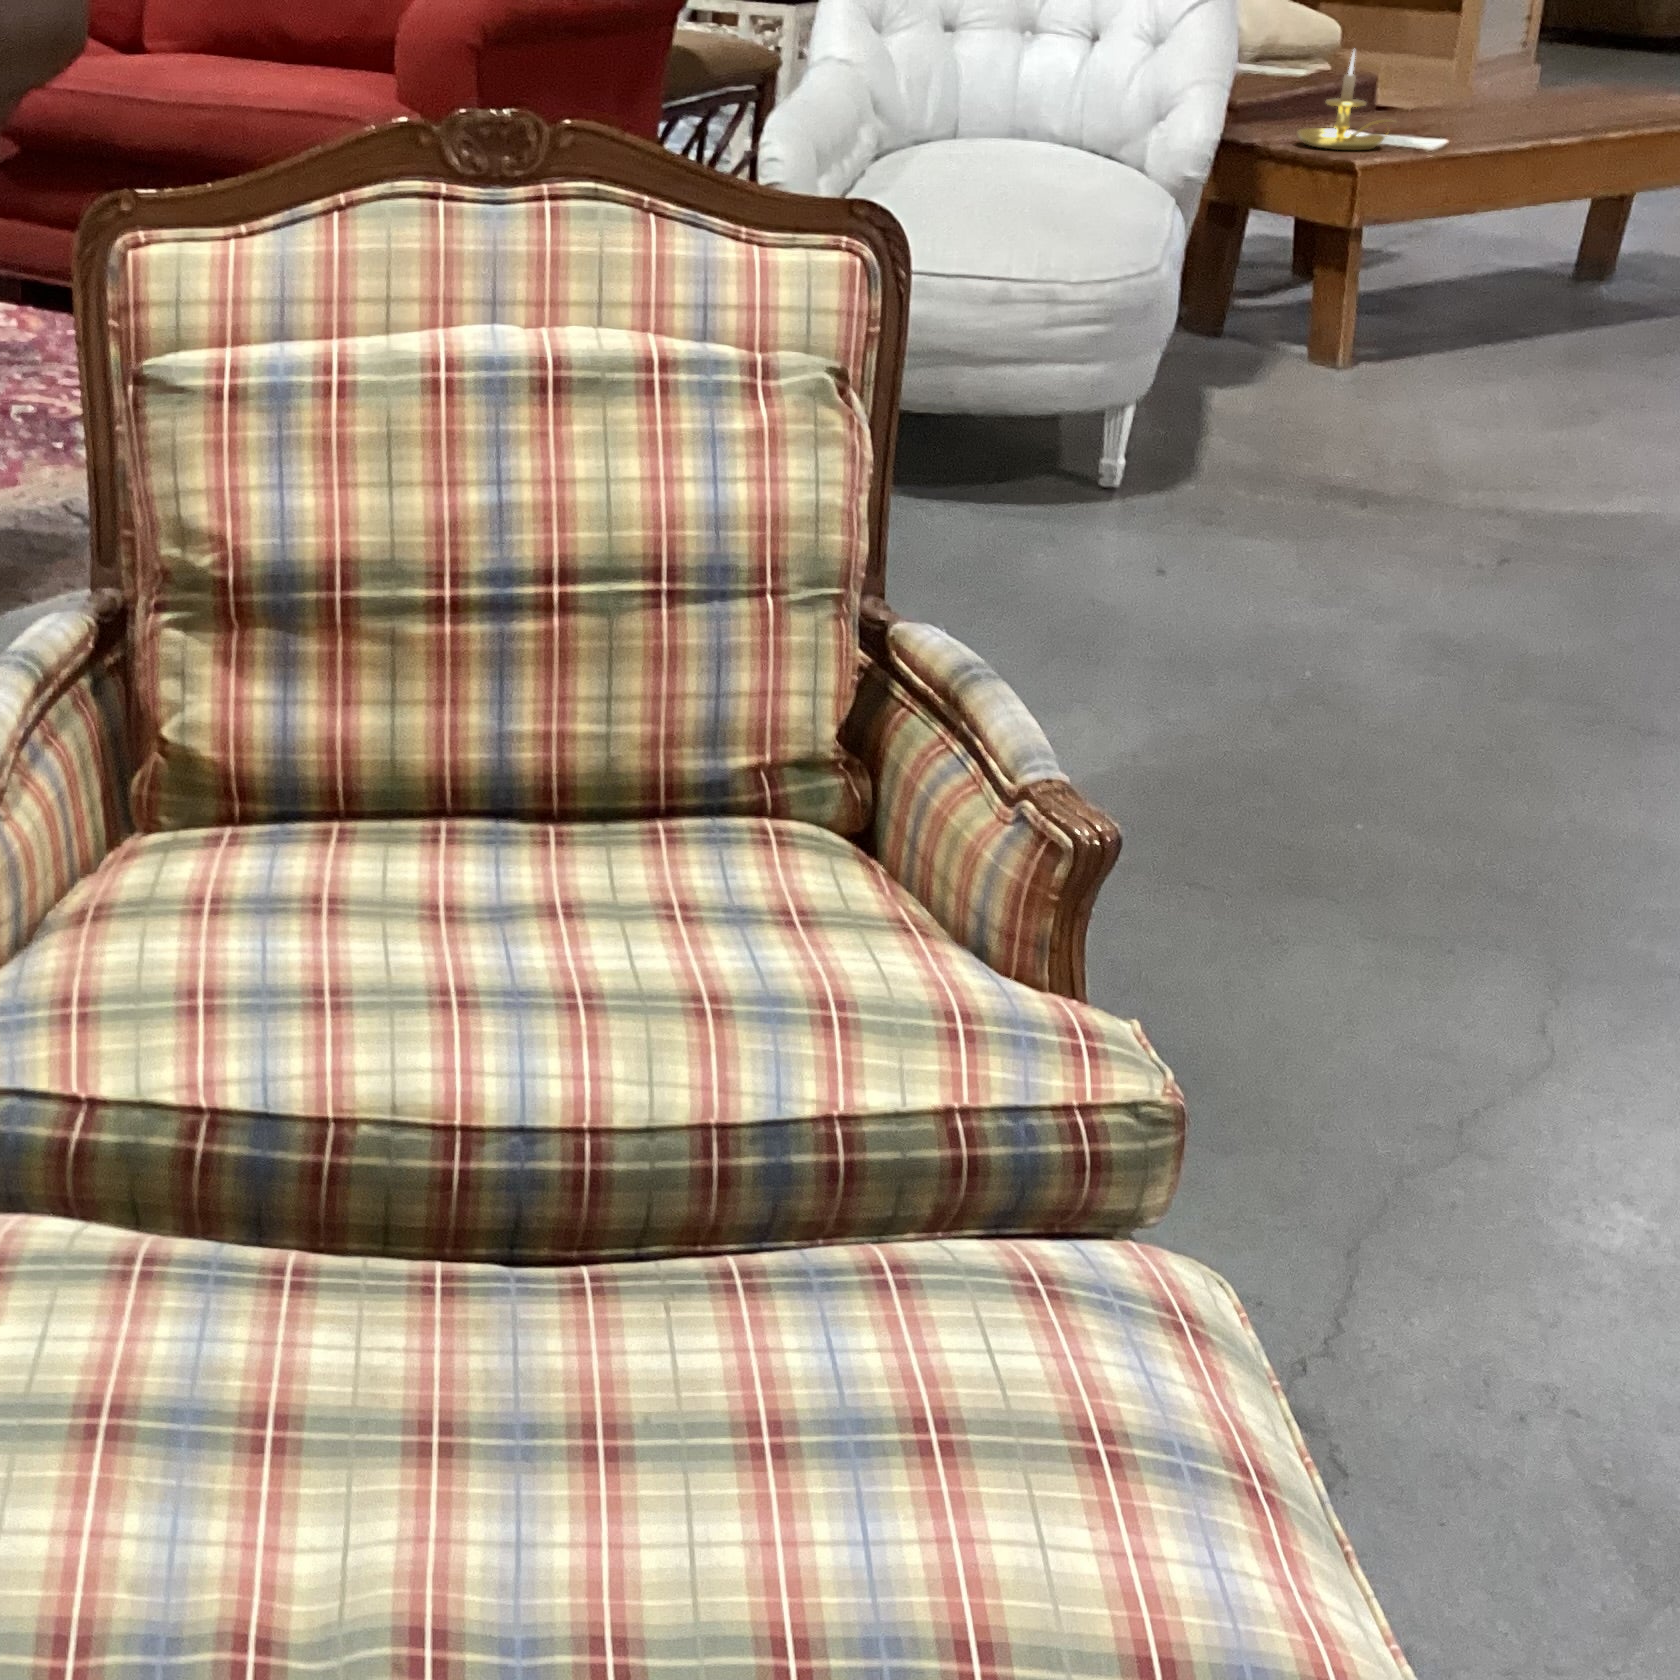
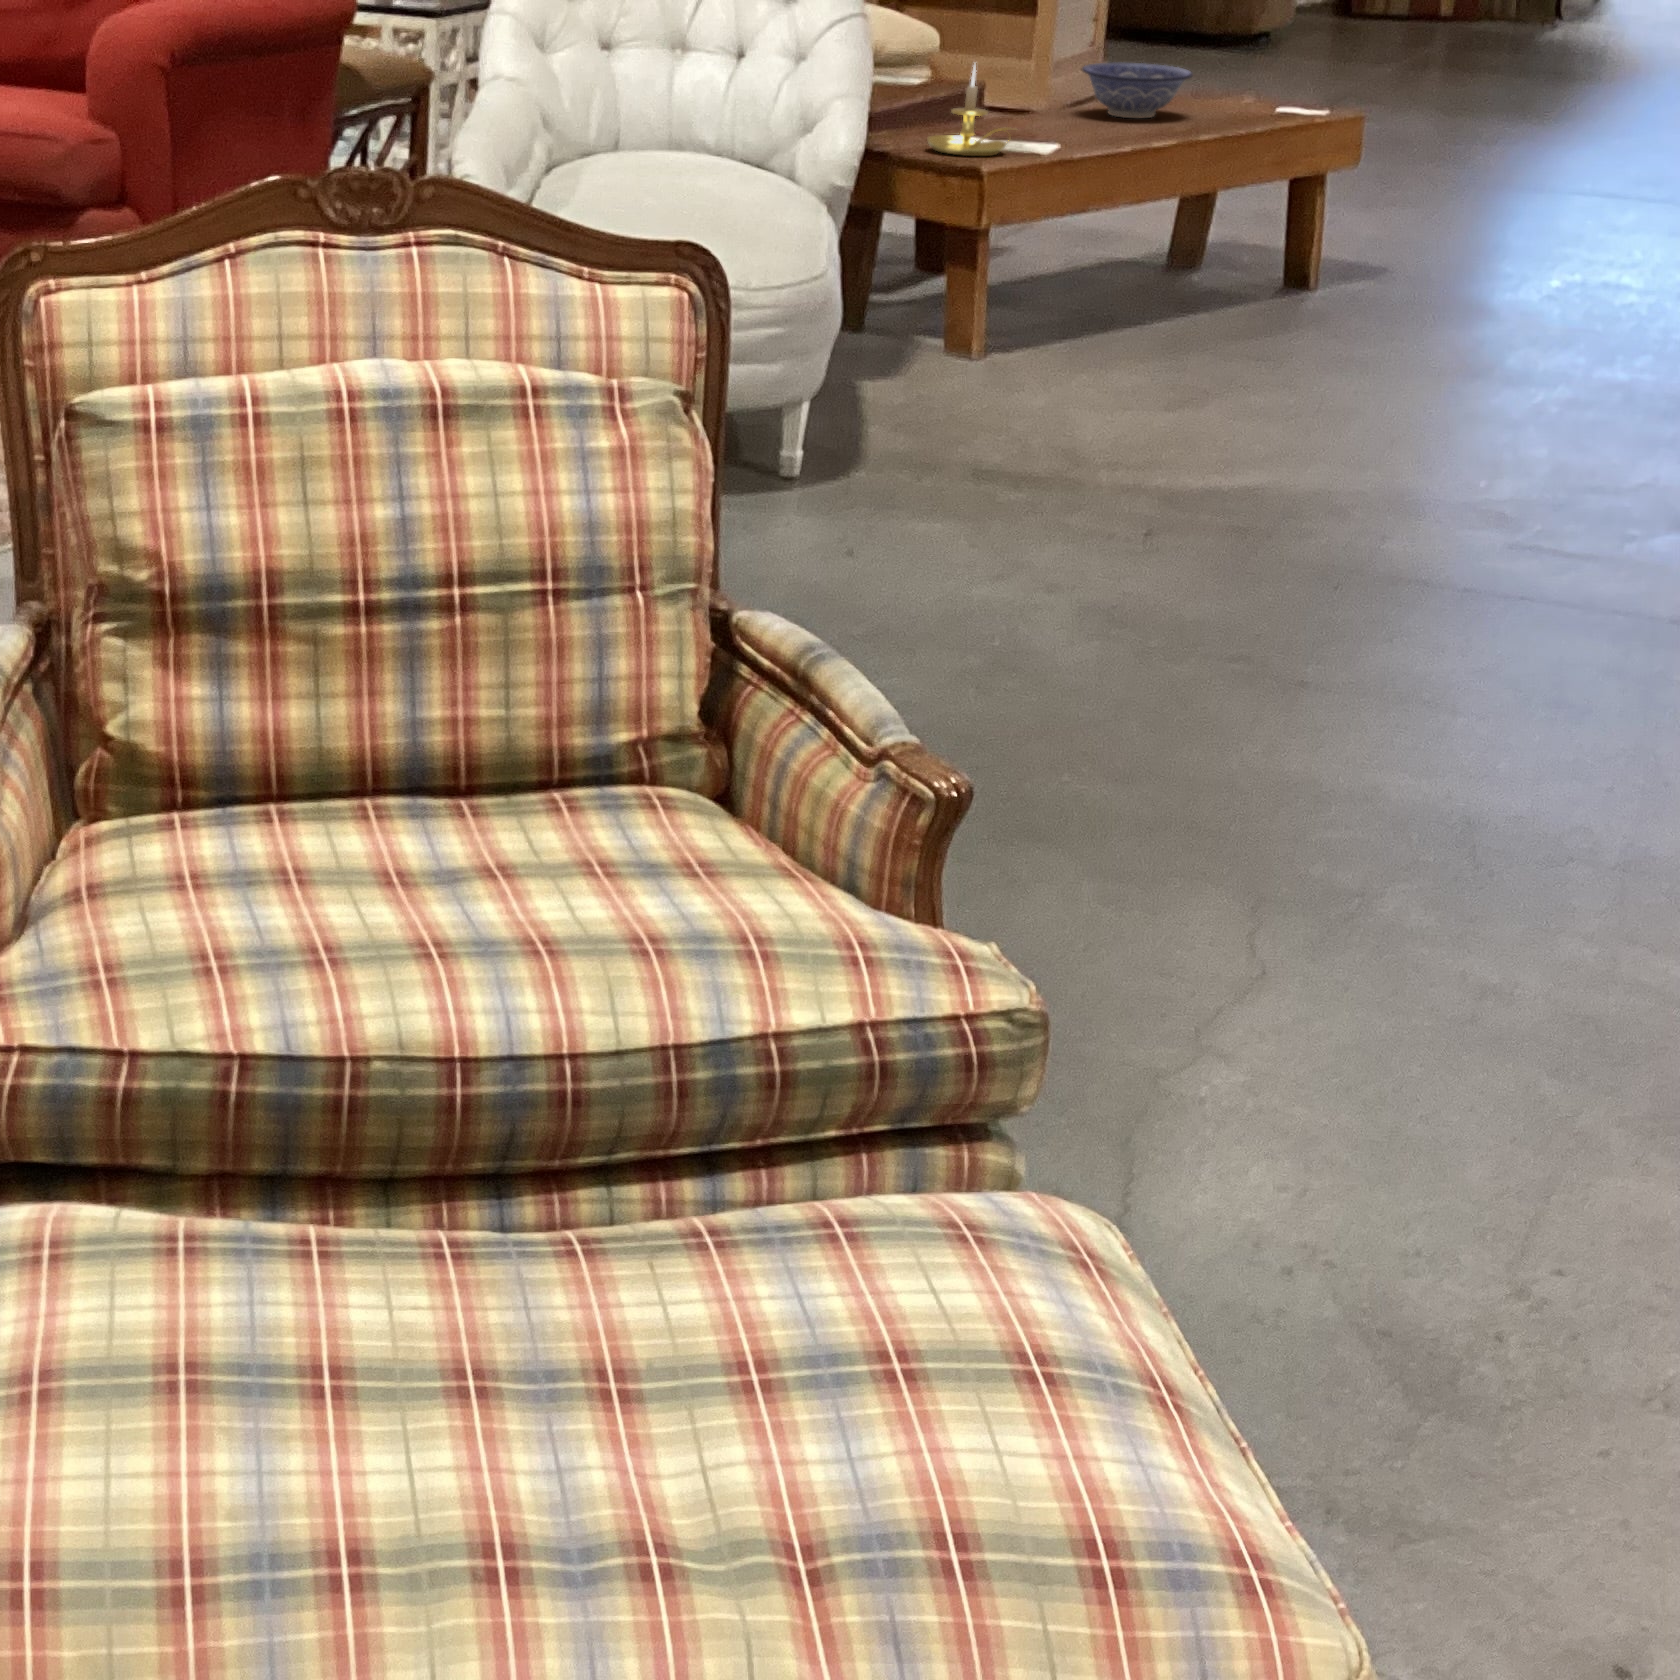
decorative bowl: none [1482,53,1608,113] -> present [1082,62,1193,118]

